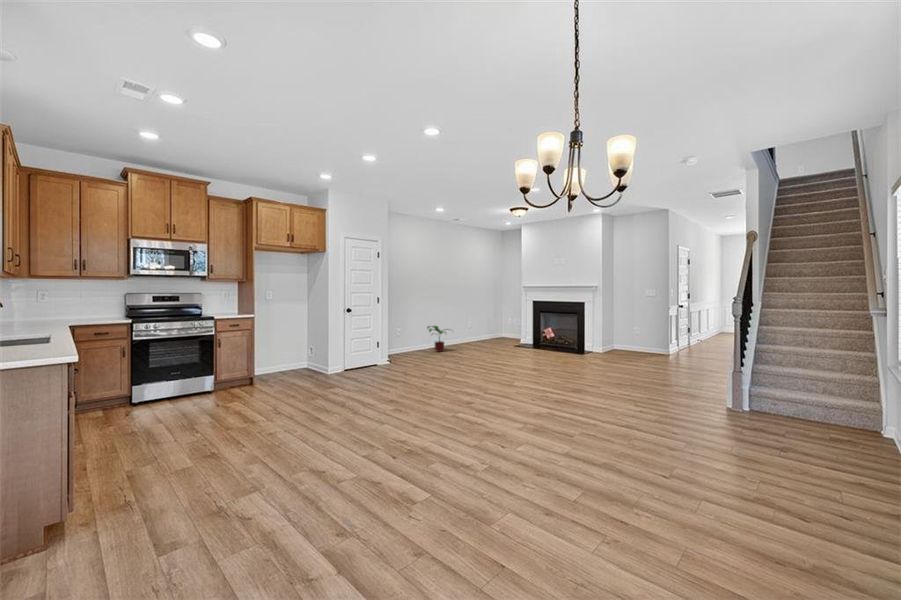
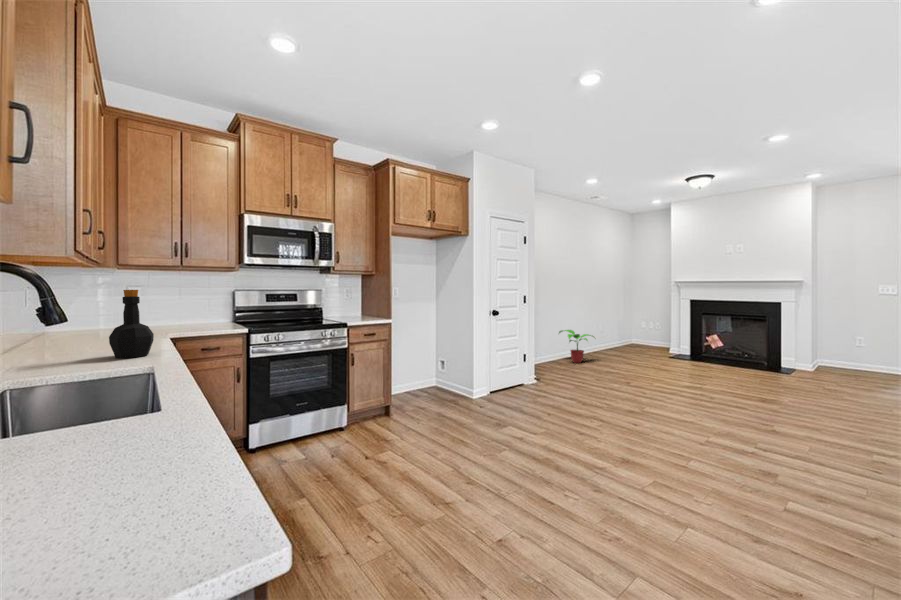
bottle: none [23,290,52,329] -> present [109,290,154,358]

